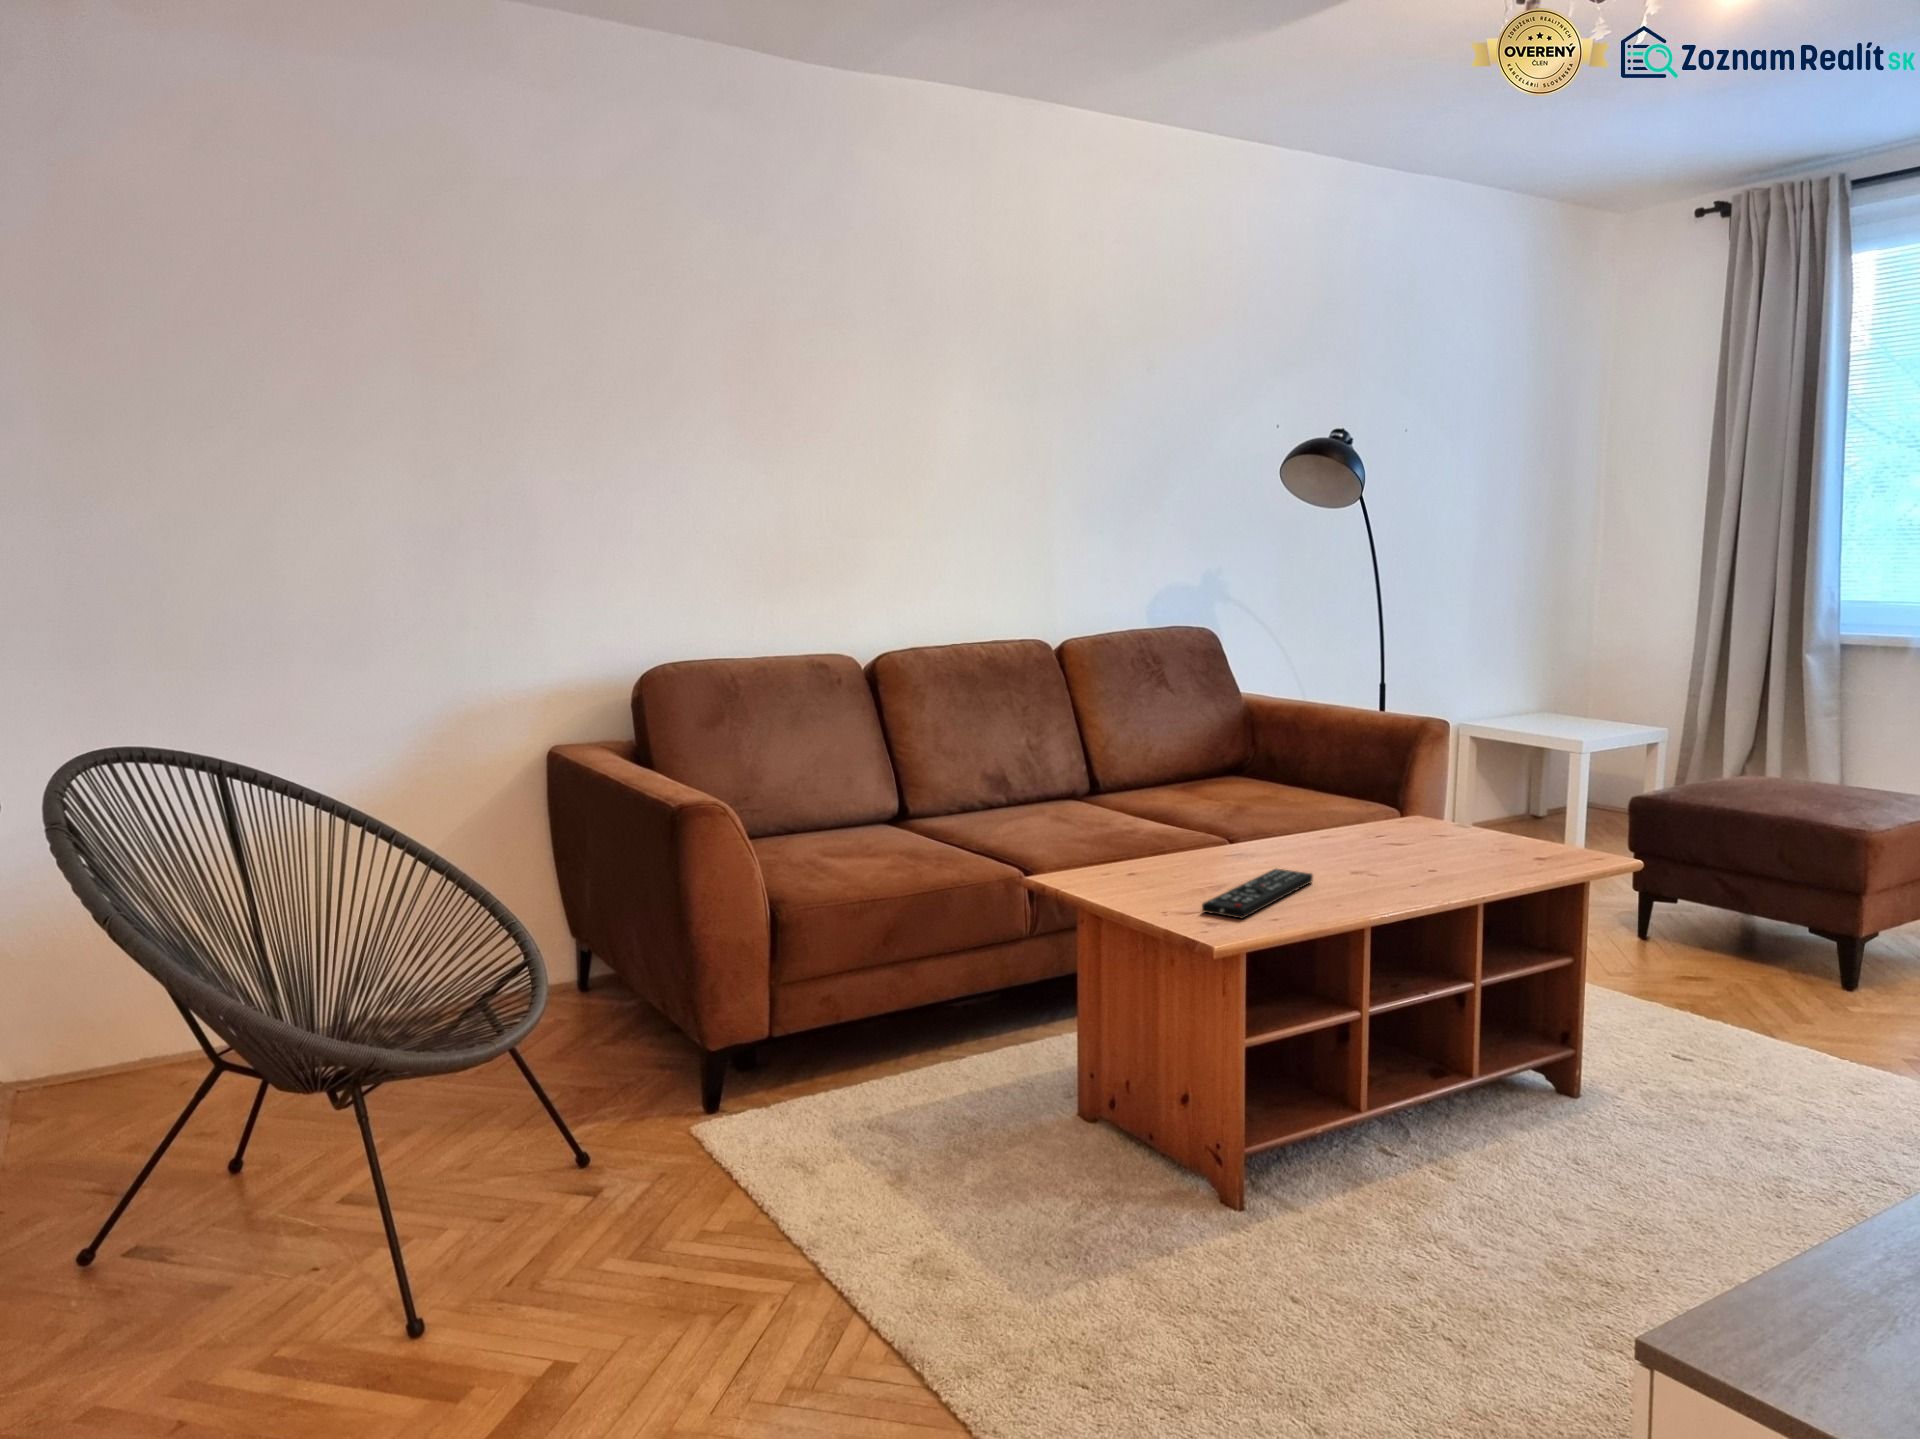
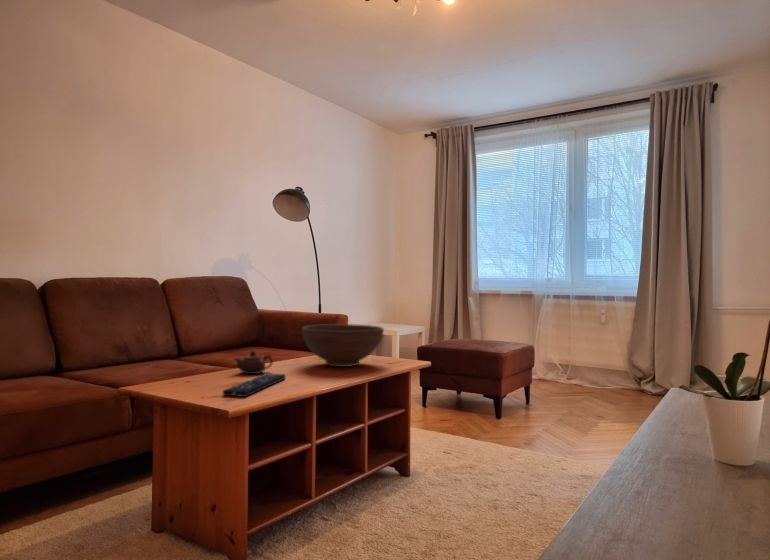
fruit bowl: none [1346,764,1526,860] -> present [302,324,384,367]
teapot: none [1213,820,1286,865] -> present [235,351,273,374]

